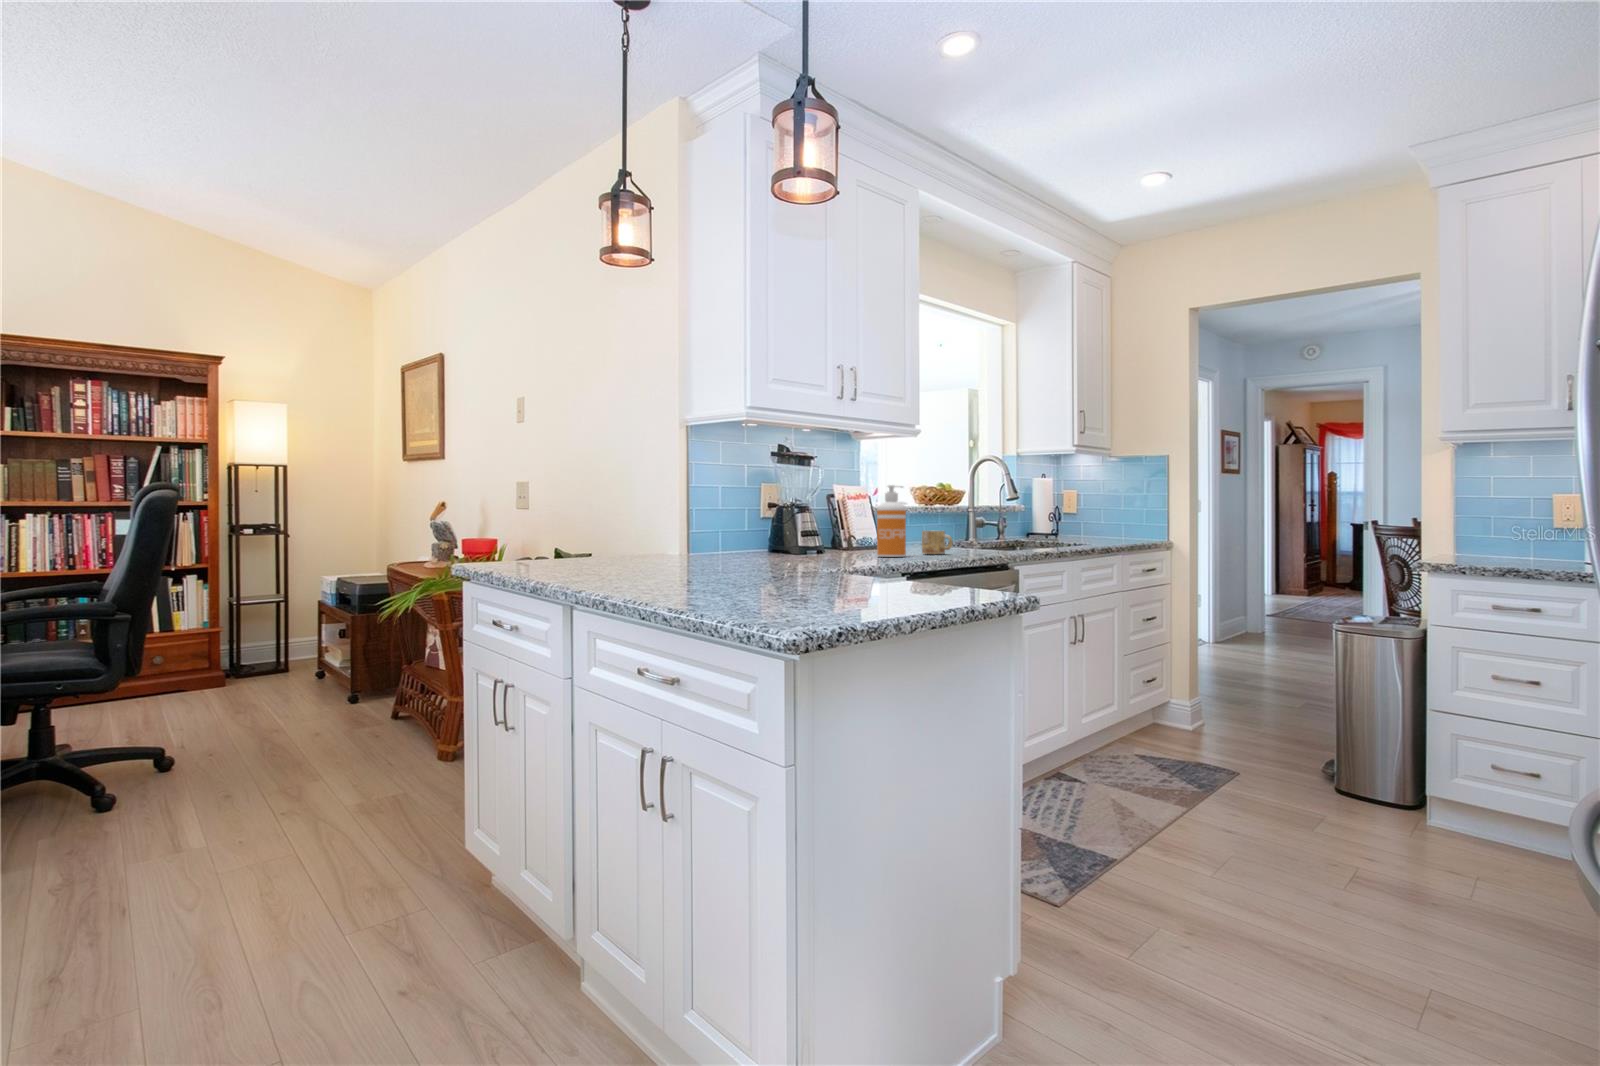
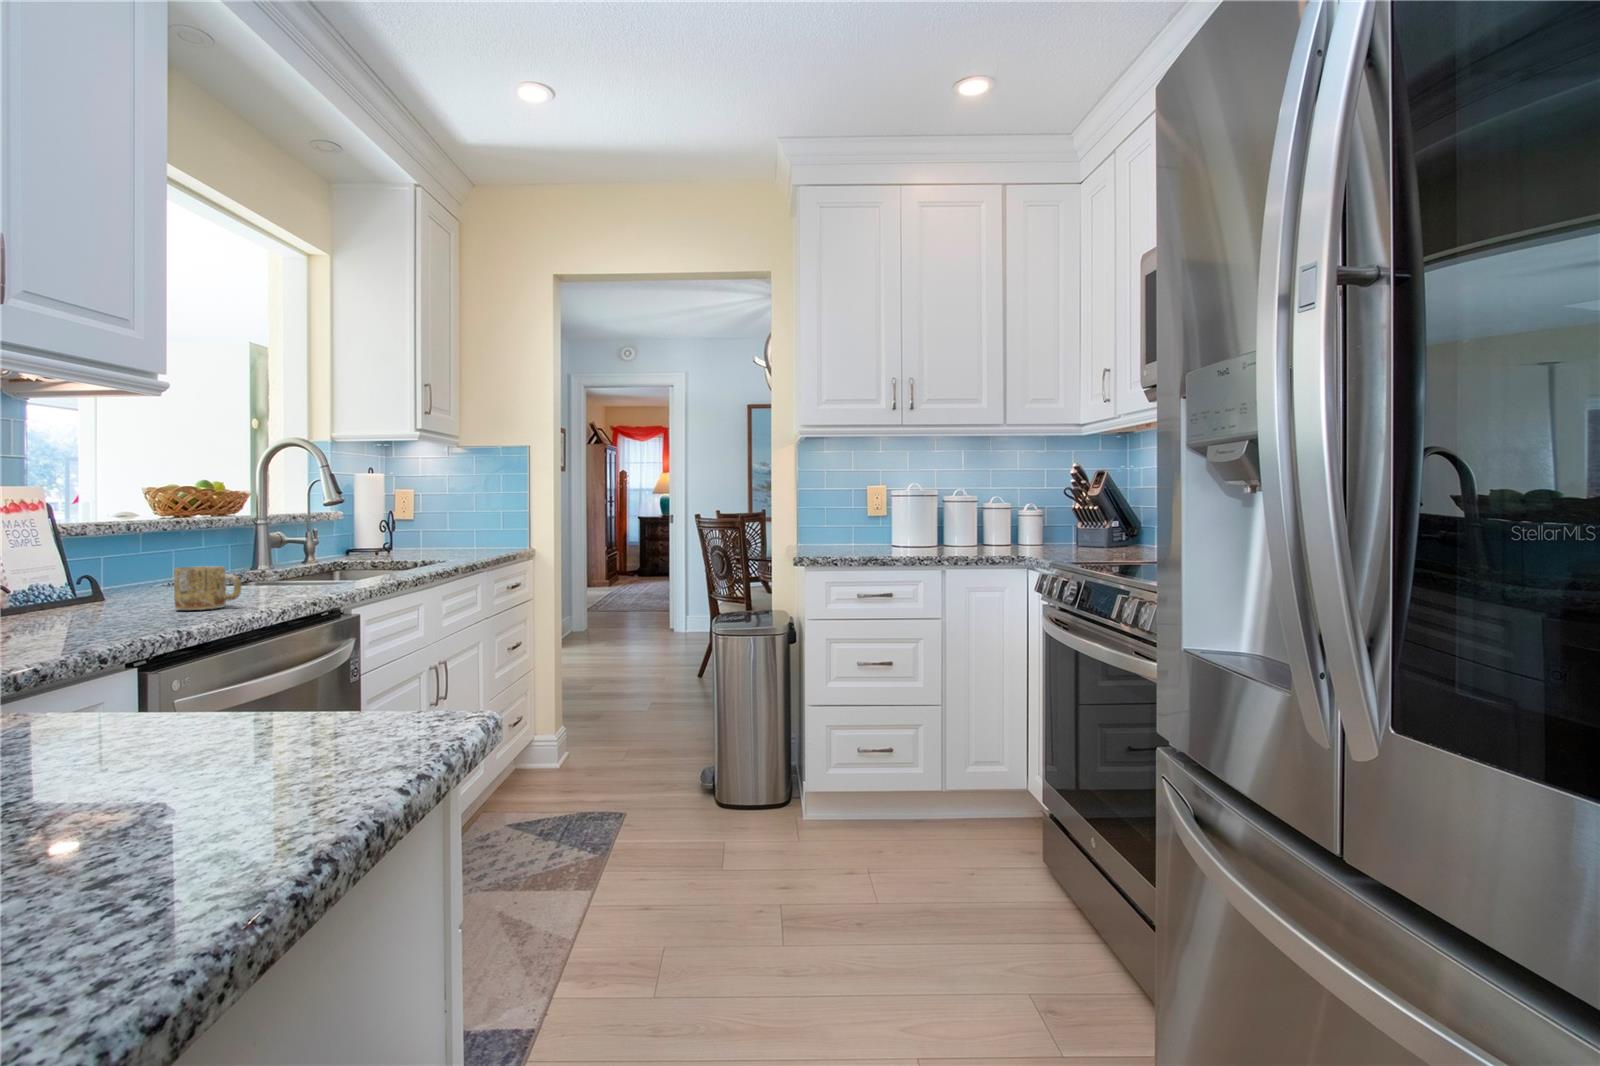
soap dispenser: present [877,485,906,557] -> none [63,488,139,628]

